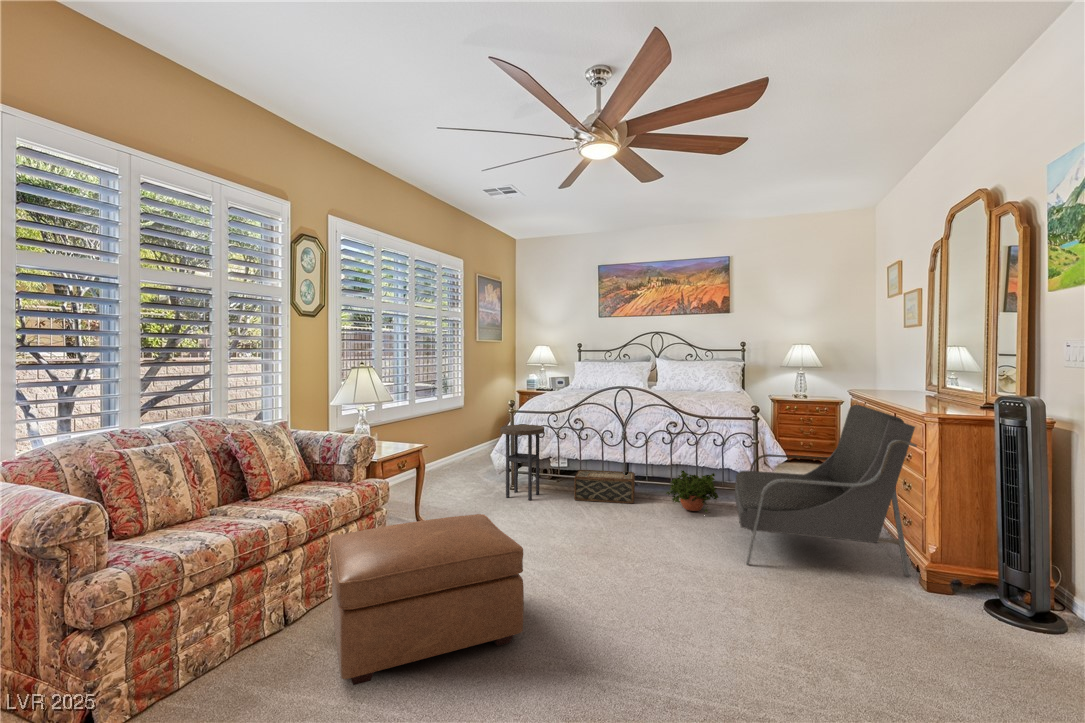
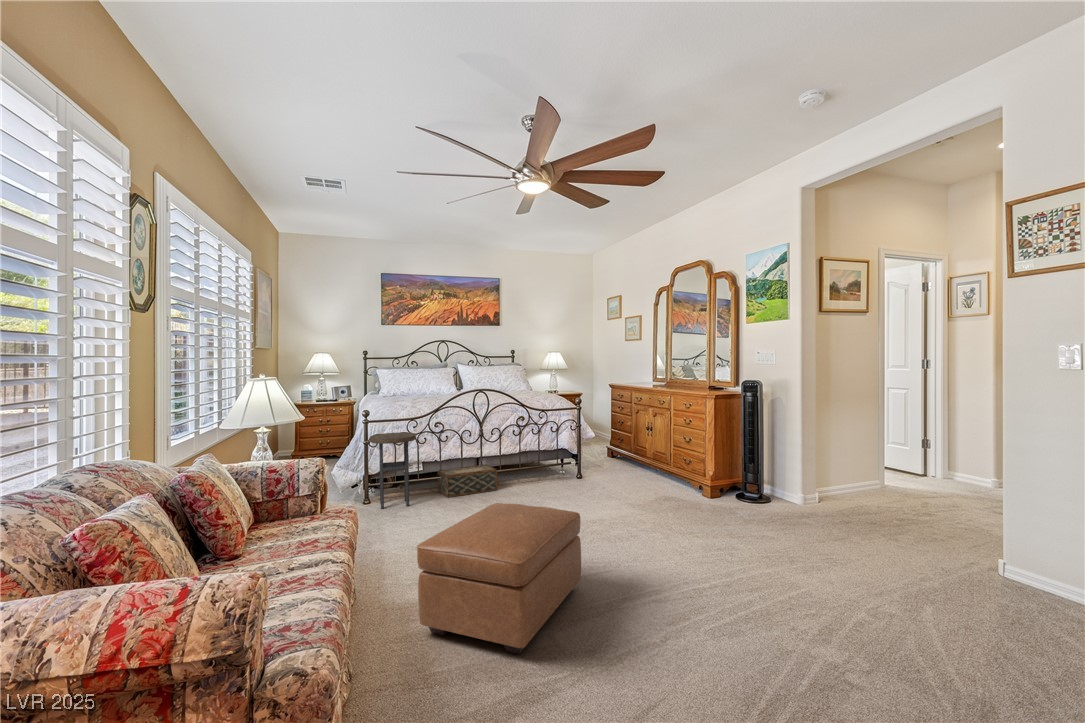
armchair: present [735,405,917,576] -> none [581,392,705,508]
potted plant: present [666,471,718,512] -> none [522,453,563,487]

